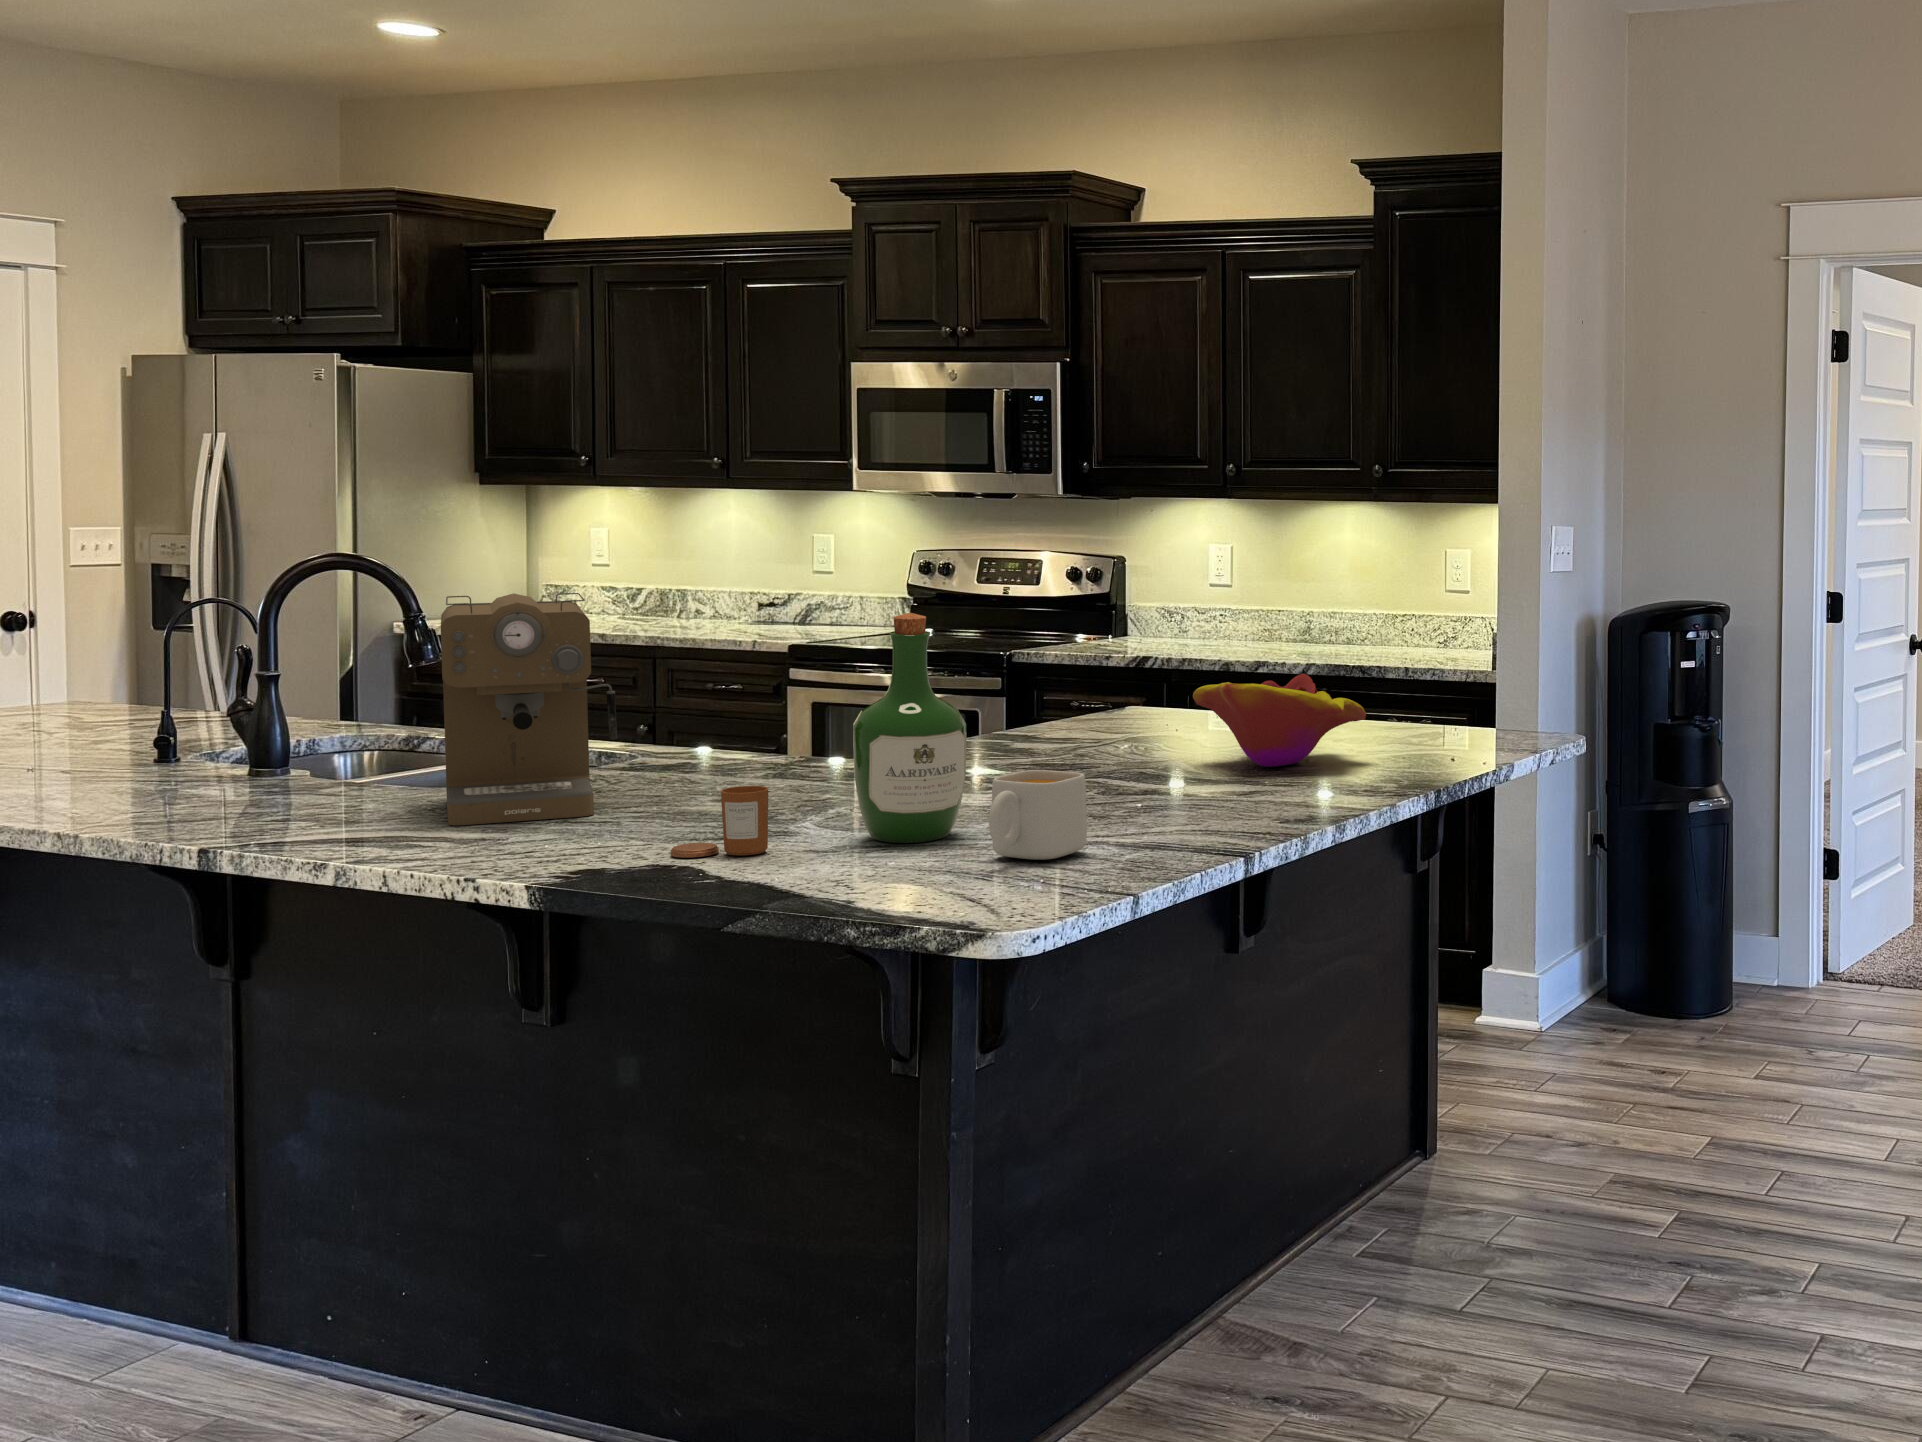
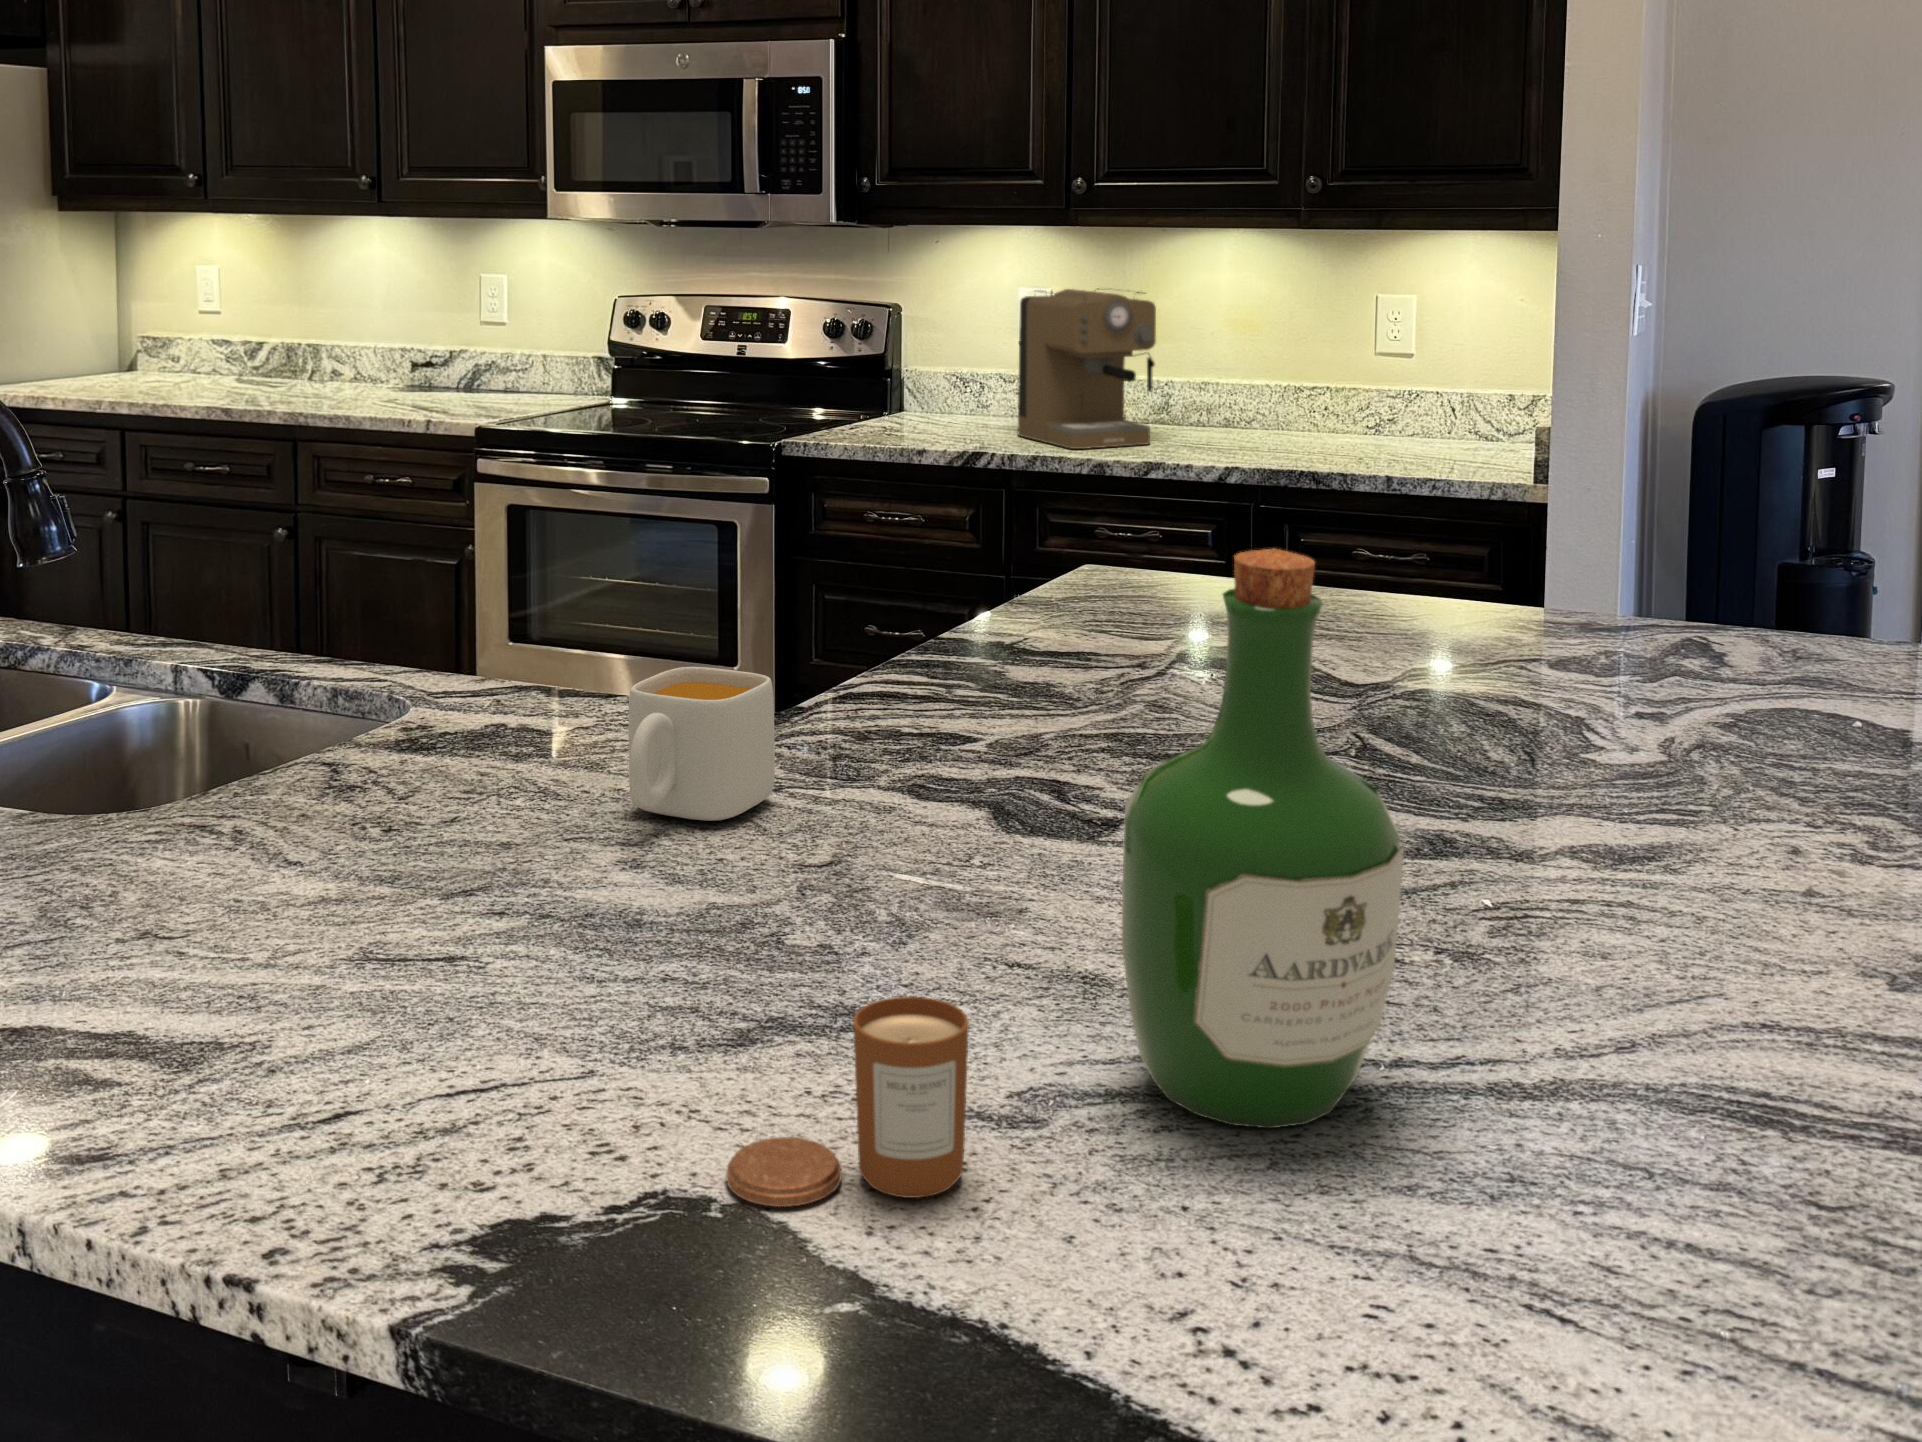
coffee maker: present [441,593,617,825] -> present [1018,288,1156,449]
decorative bowl: present [1193,674,1366,767] -> none [1491,579,1847,773]
mug: present [989,770,1087,860] -> present [629,667,775,821]

